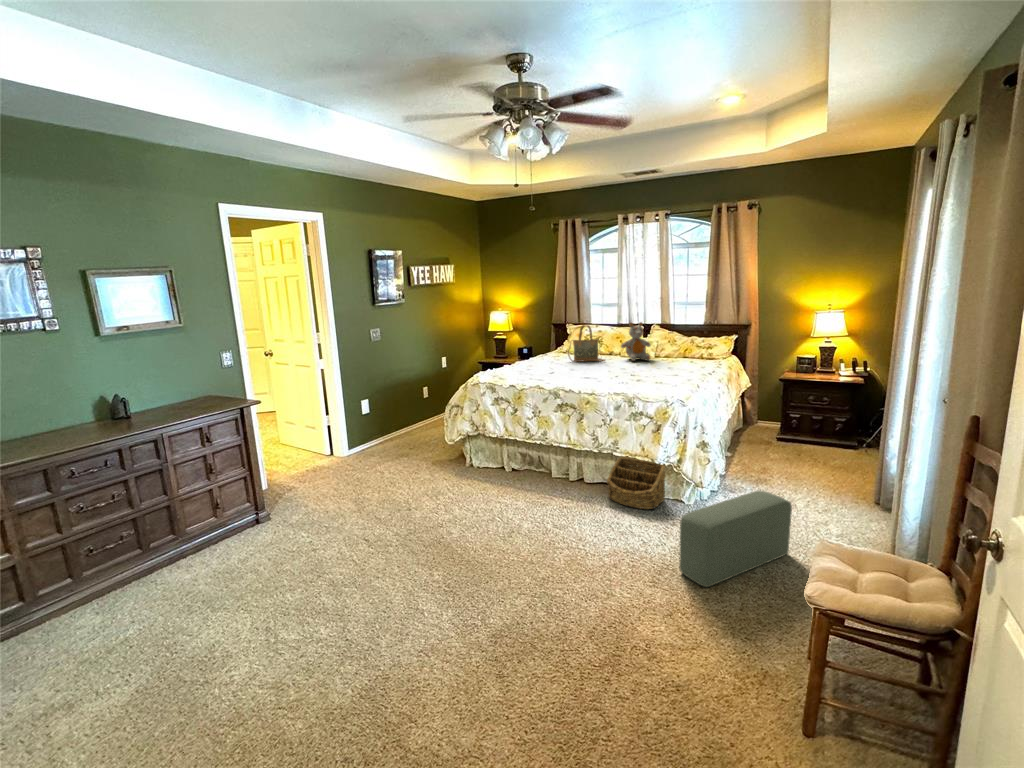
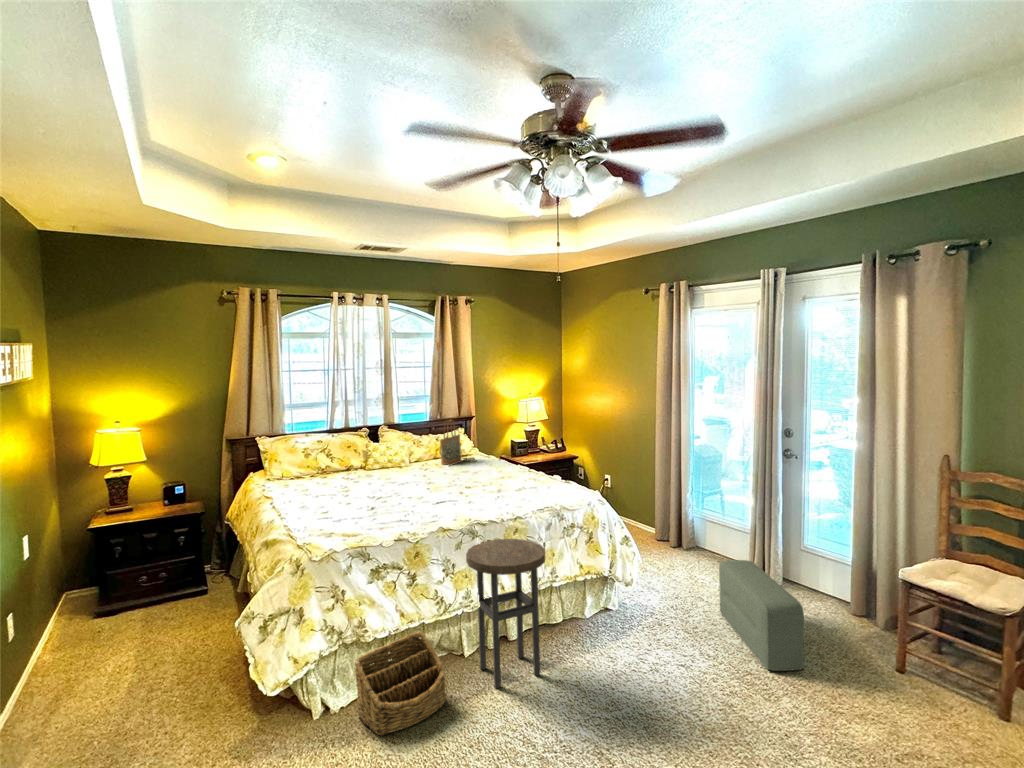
stuffed bear: present [621,322,651,361] -> none [386,421,425,473]
handbag: present [568,325,605,362] -> present [440,420,475,465]
side table: none [532,404,586,498] -> present [466,539,545,688]
basket: present [607,457,665,509] -> present [355,632,446,735]

